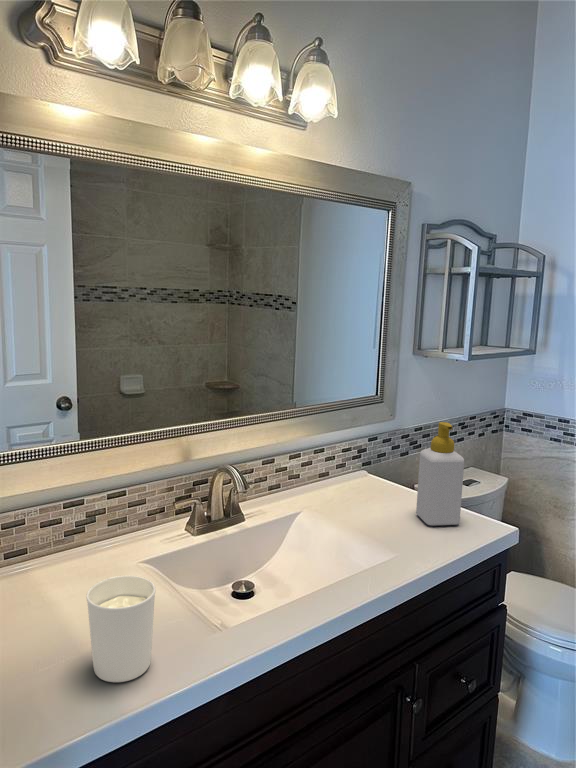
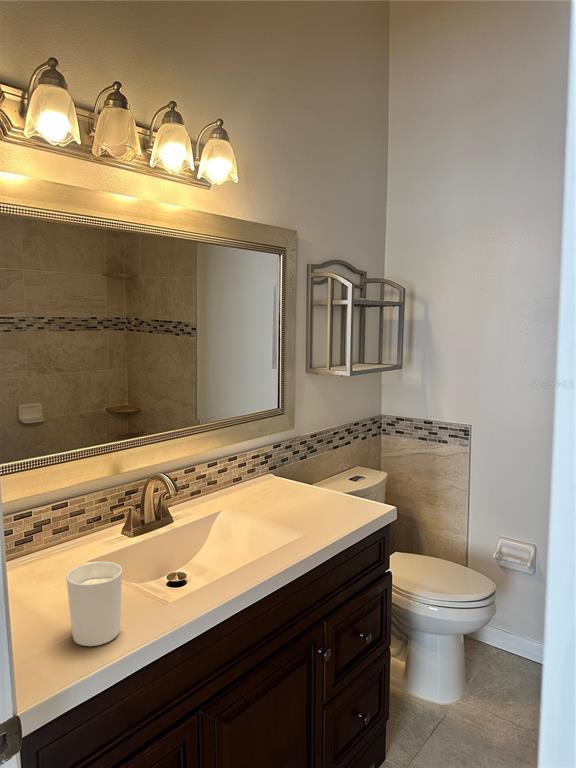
soap bottle: present [416,422,464,526] -> none [316,427,352,512]

